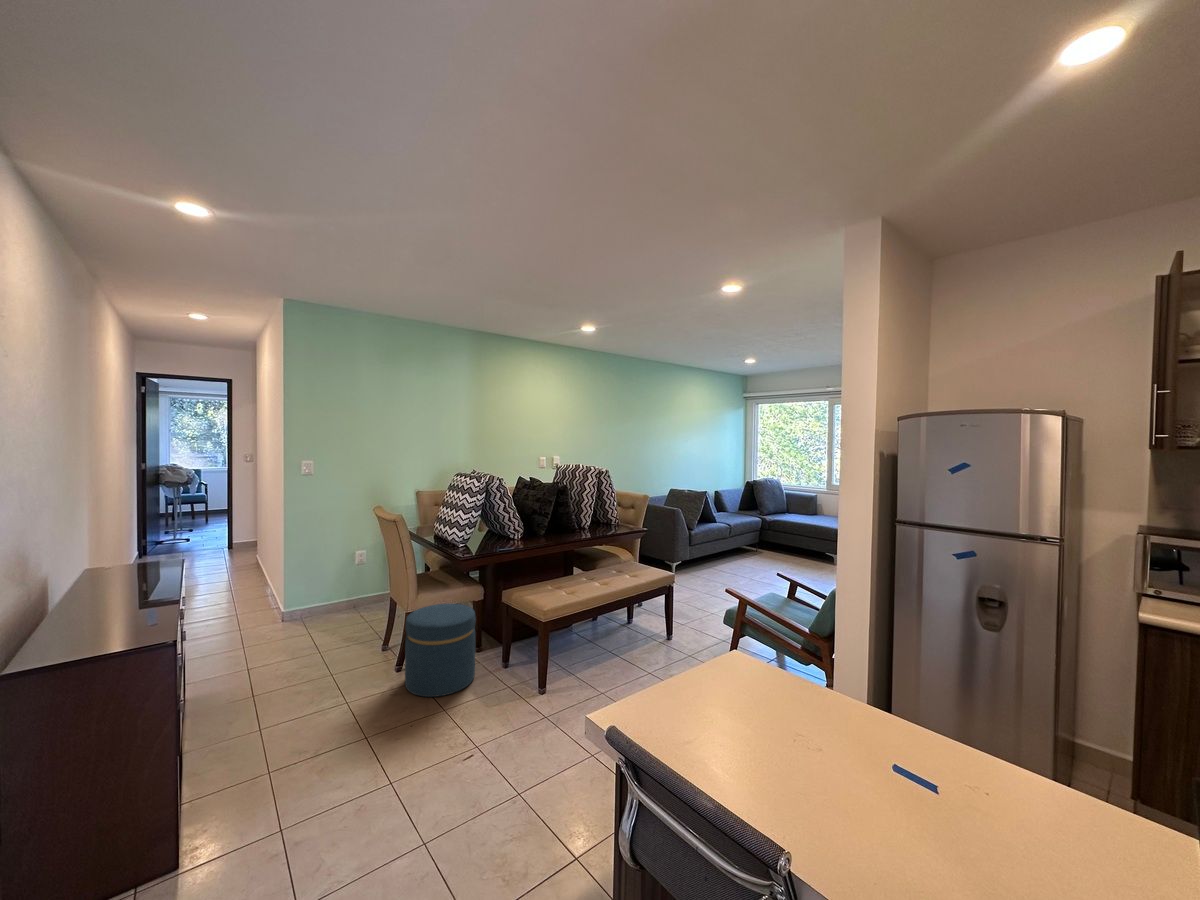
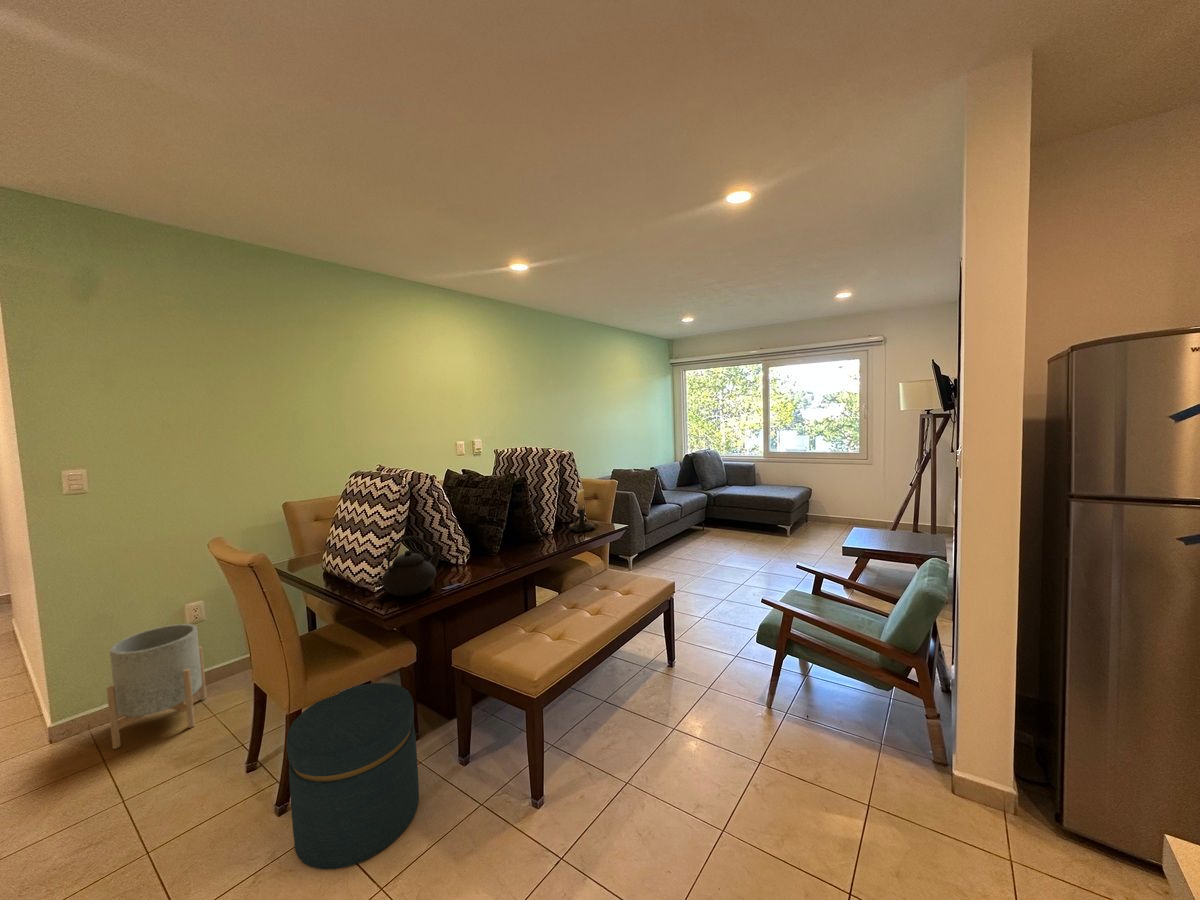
candle holder: none [602,493,621,530] -> present [569,484,594,532]
teapot: none [464,514,501,551] -> present [382,536,440,596]
planter: none [314,562,362,629] -> present [107,624,207,749]

